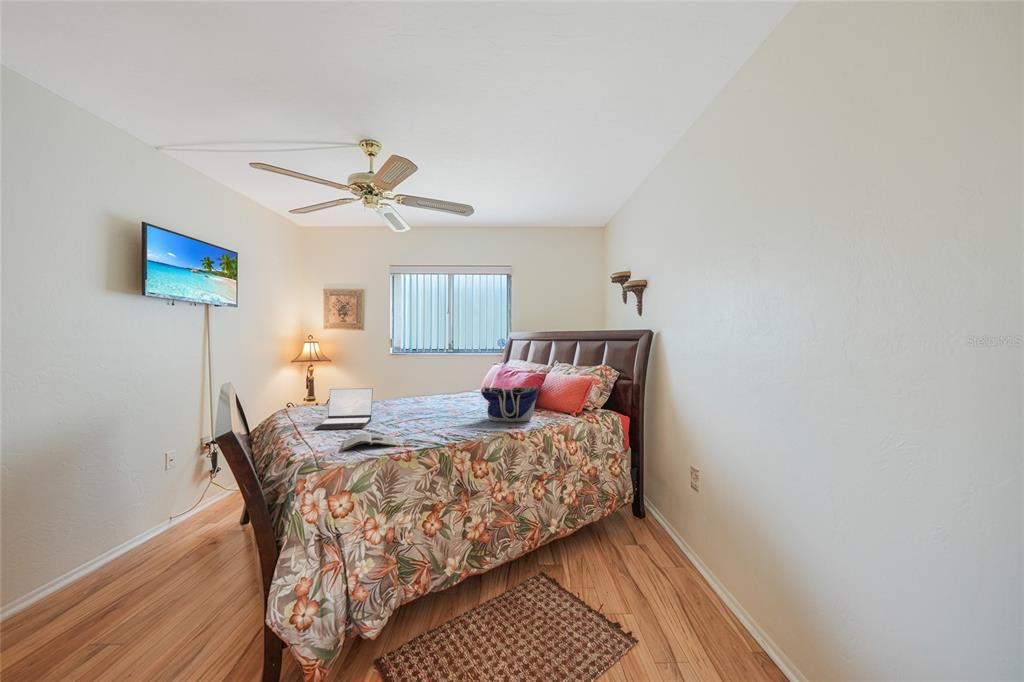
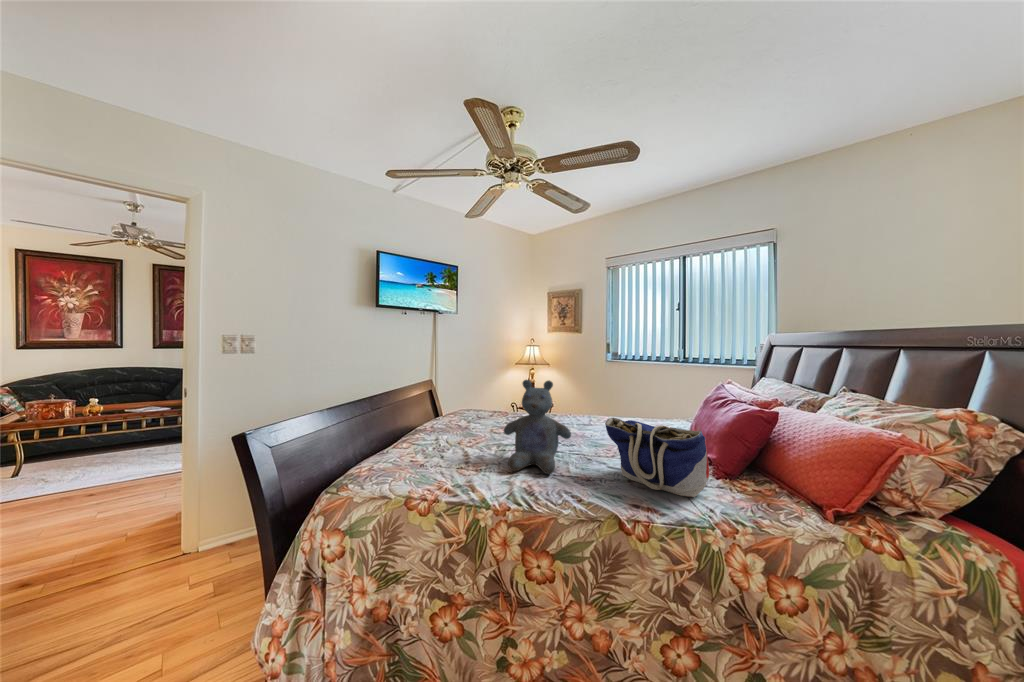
stuffed bear: none [411,368,458,430] -> present [504,380,571,474]
laptop: present [315,388,373,429] -> none [427,394,496,446]
magazine: present [342,433,397,451] -> none [384,454,464,484]

